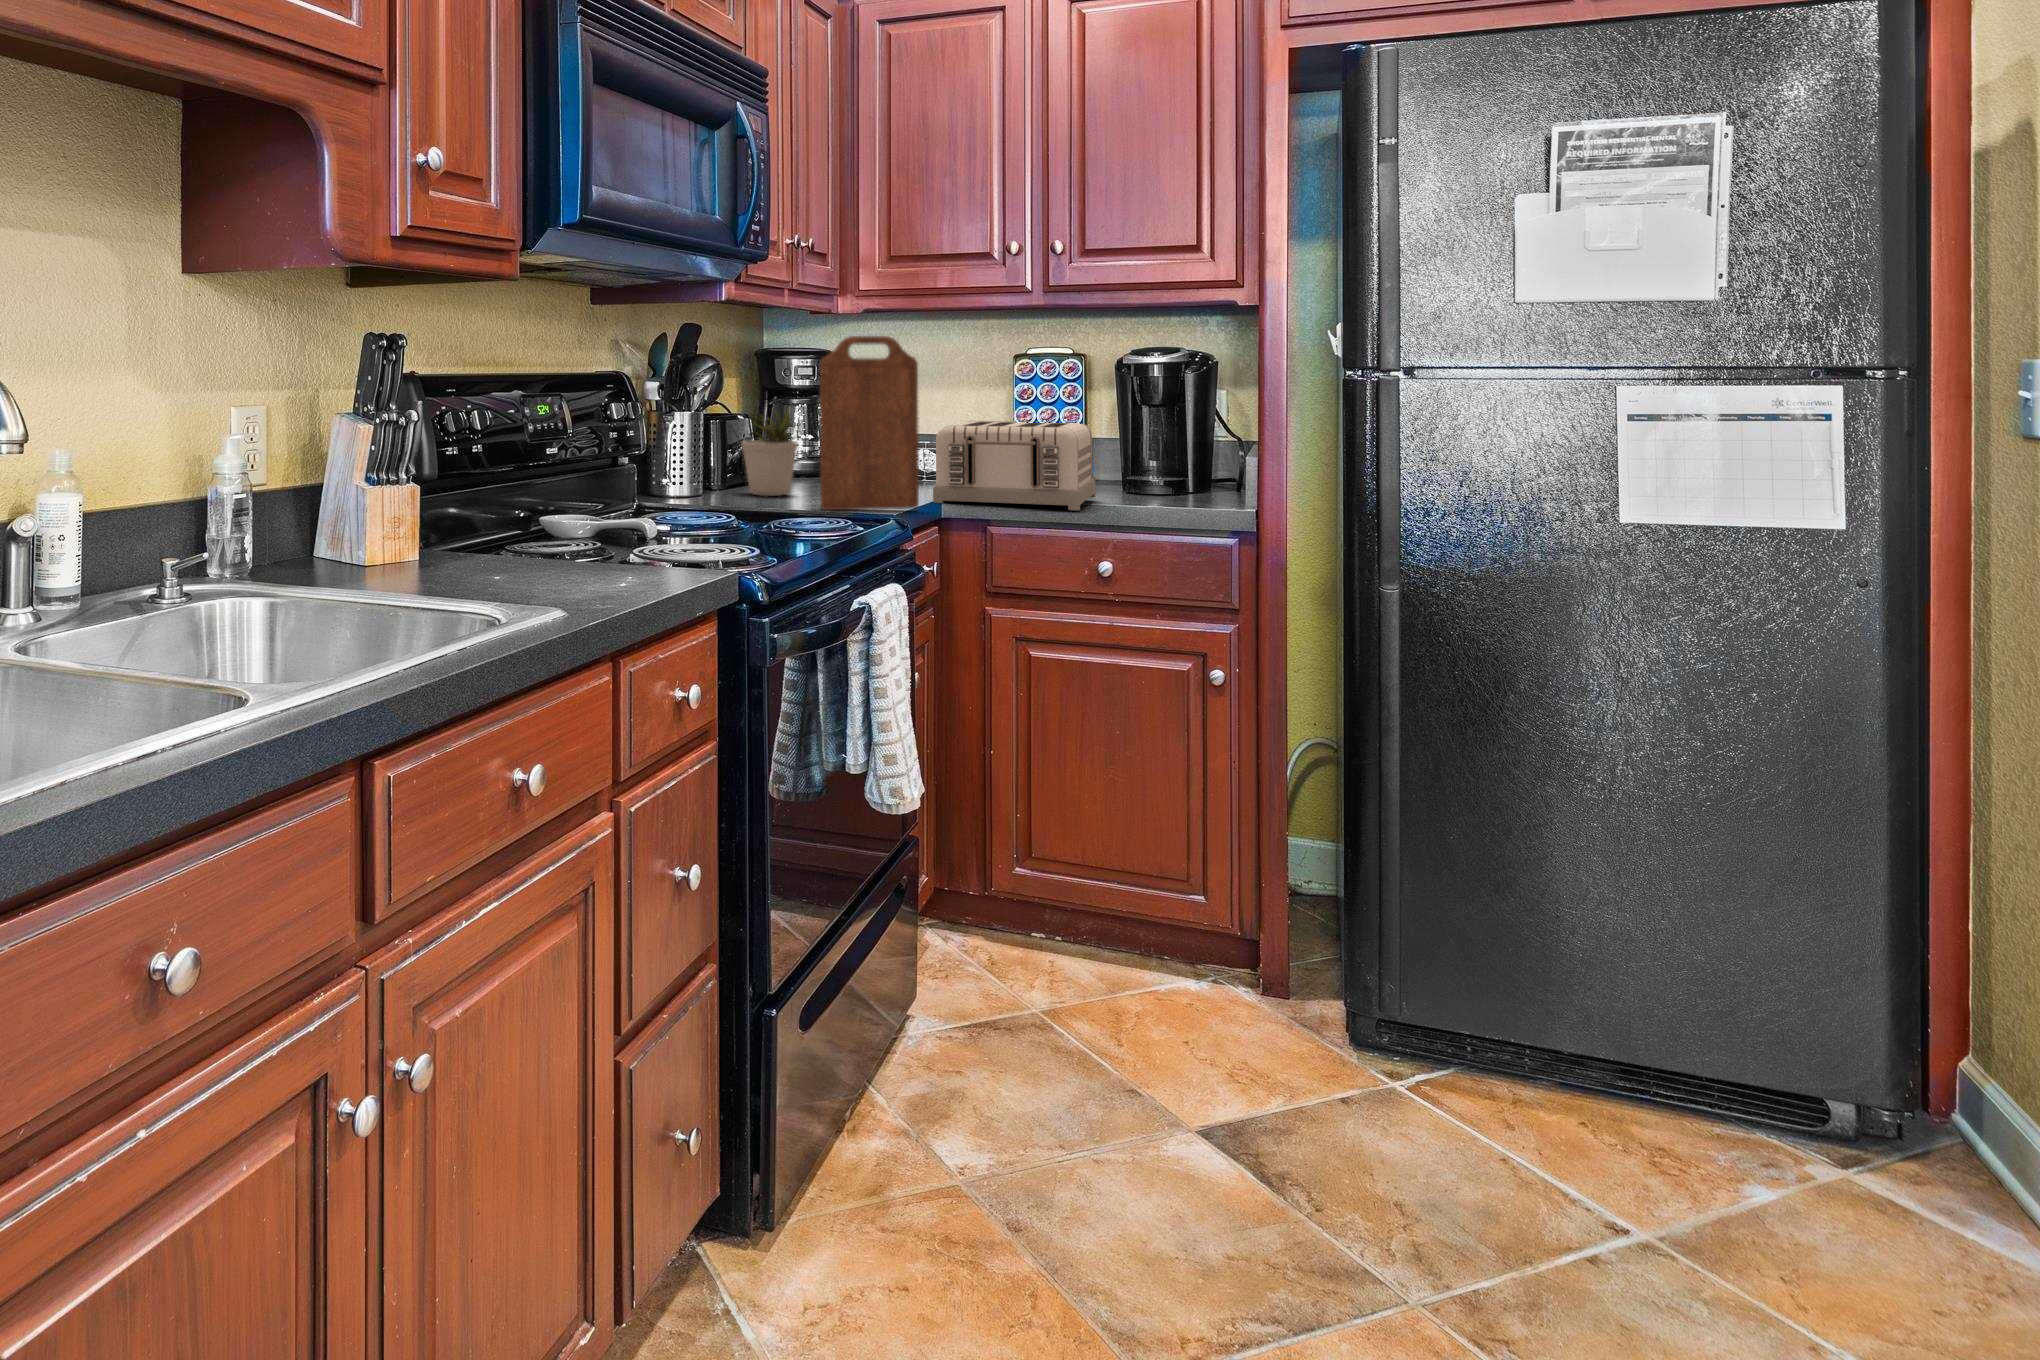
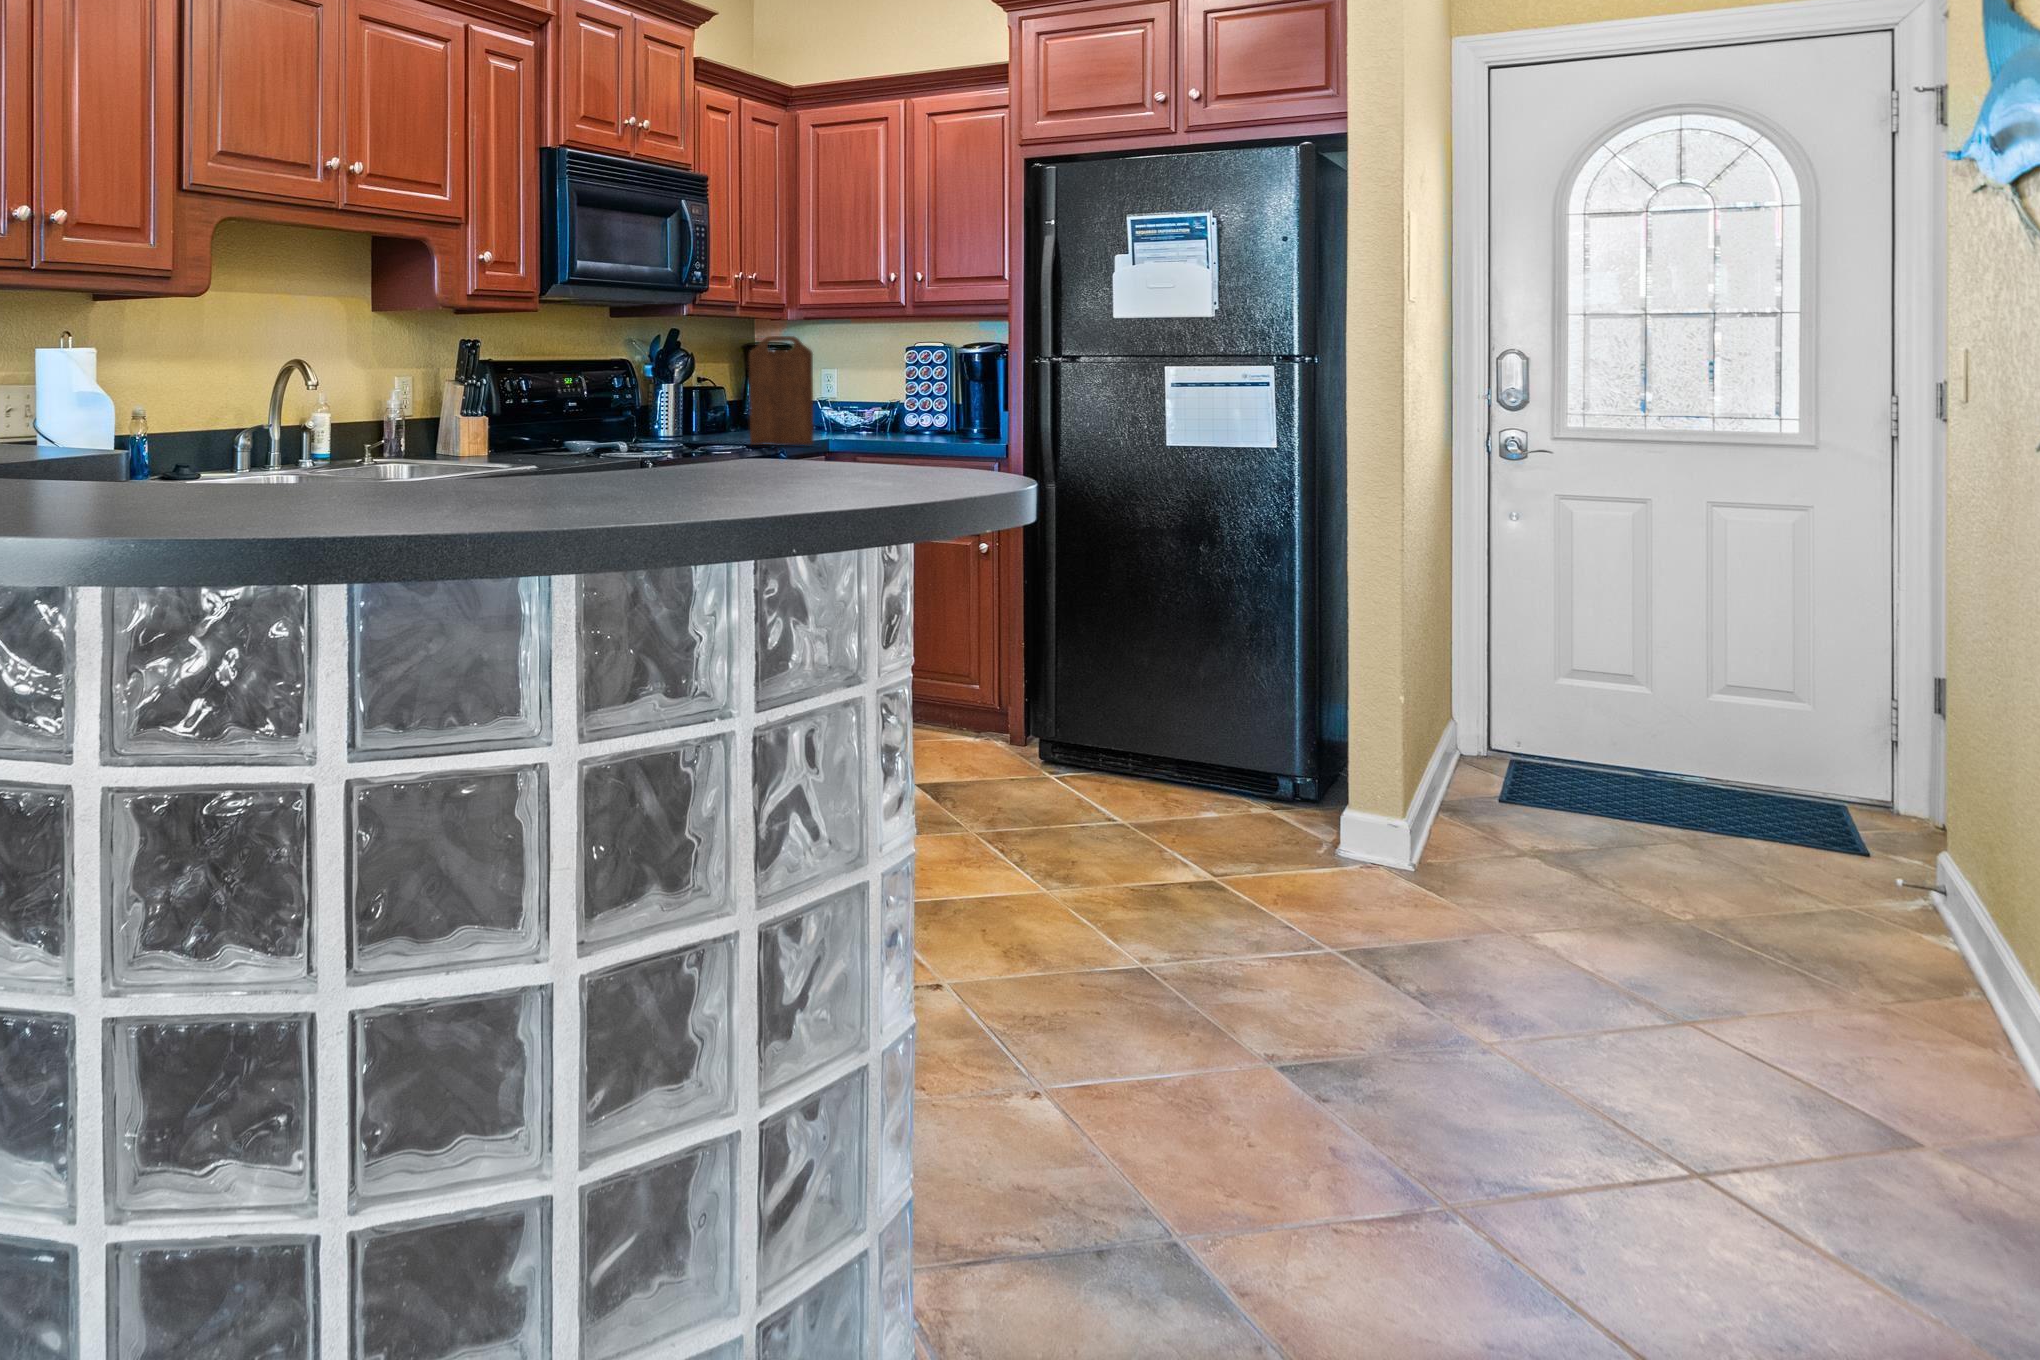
potted plant: present [742,410,798,496] -> none [714,380,753,439]
toaster: present [933,421,1096,510] -> none [837,392,958,448]

